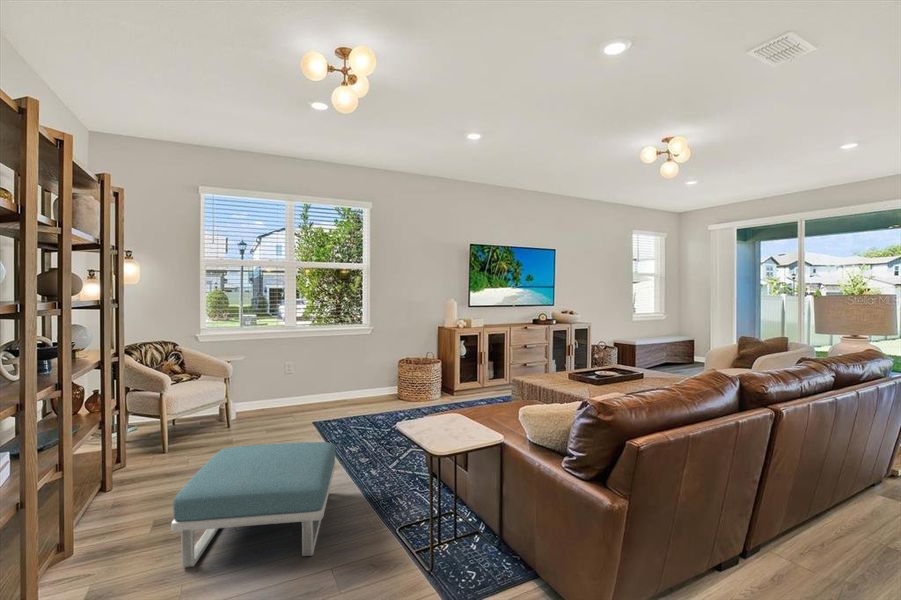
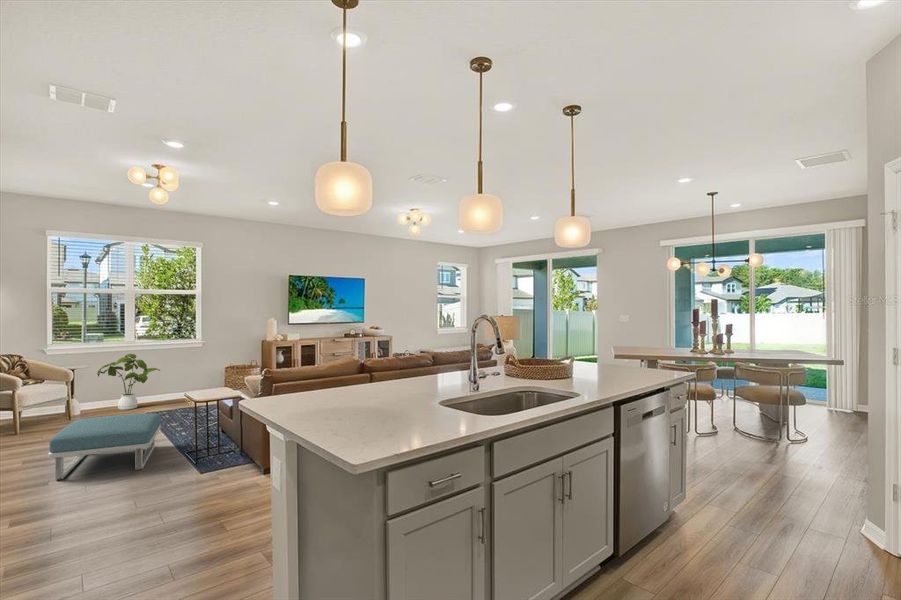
house plant: none [259,343,327,413] -> present [97,354,160,410]

